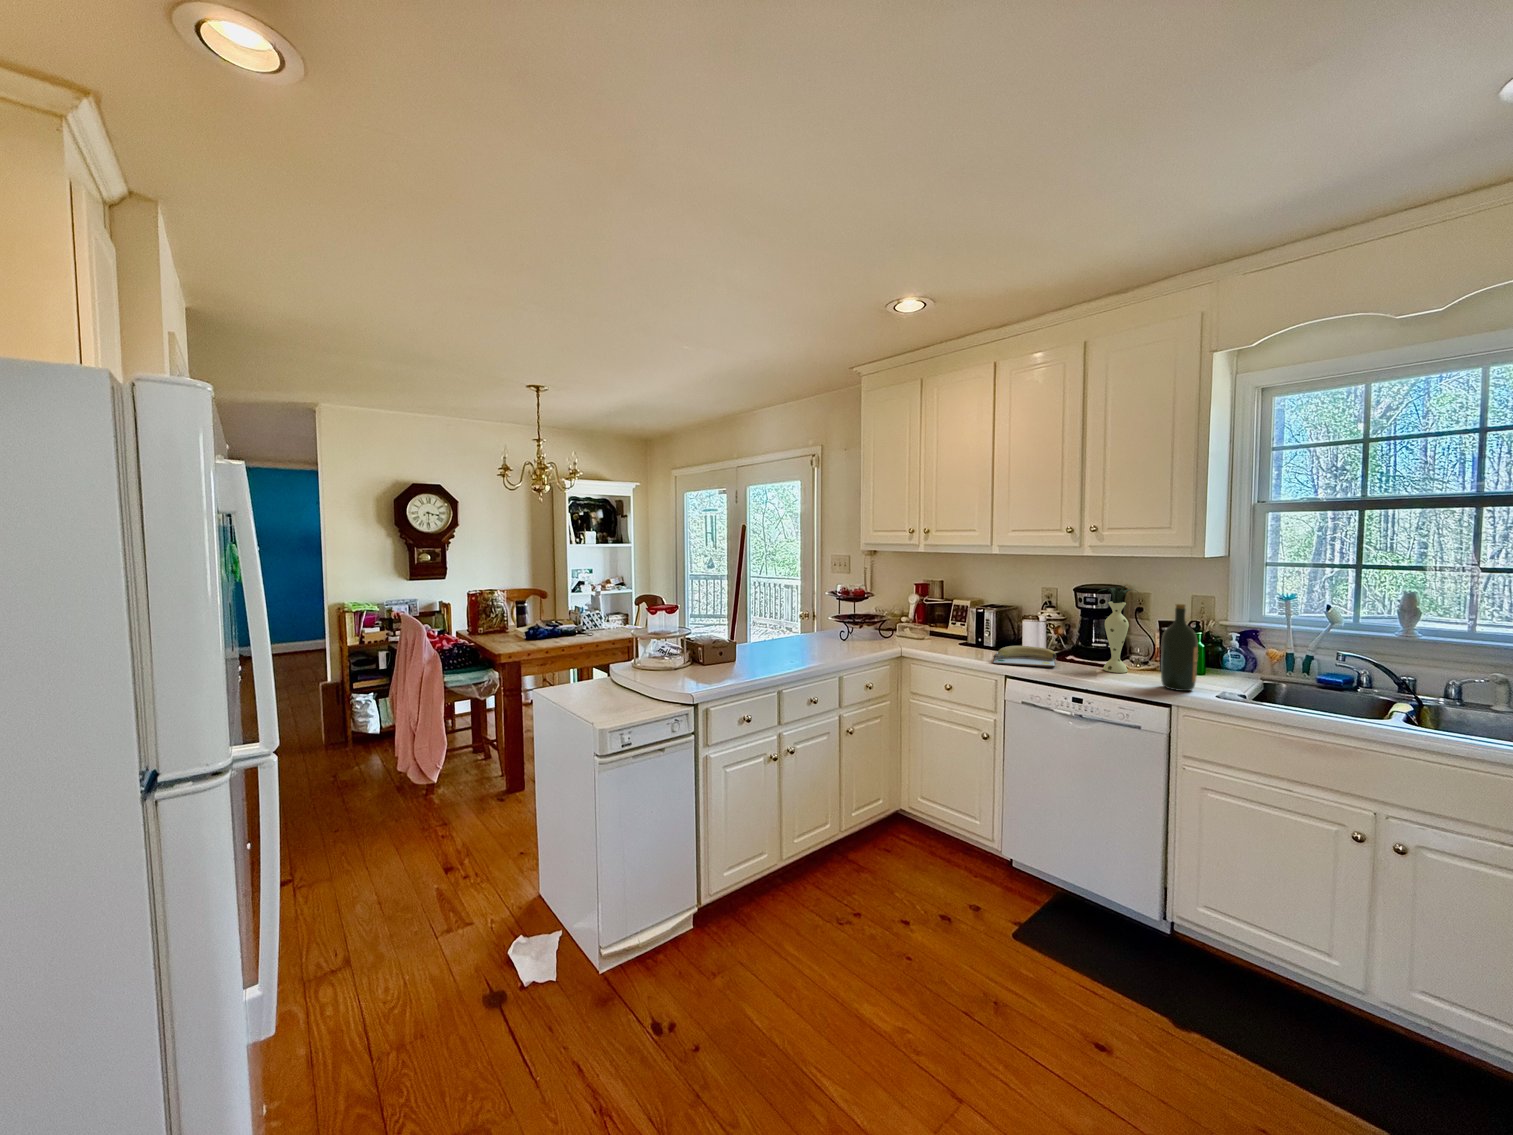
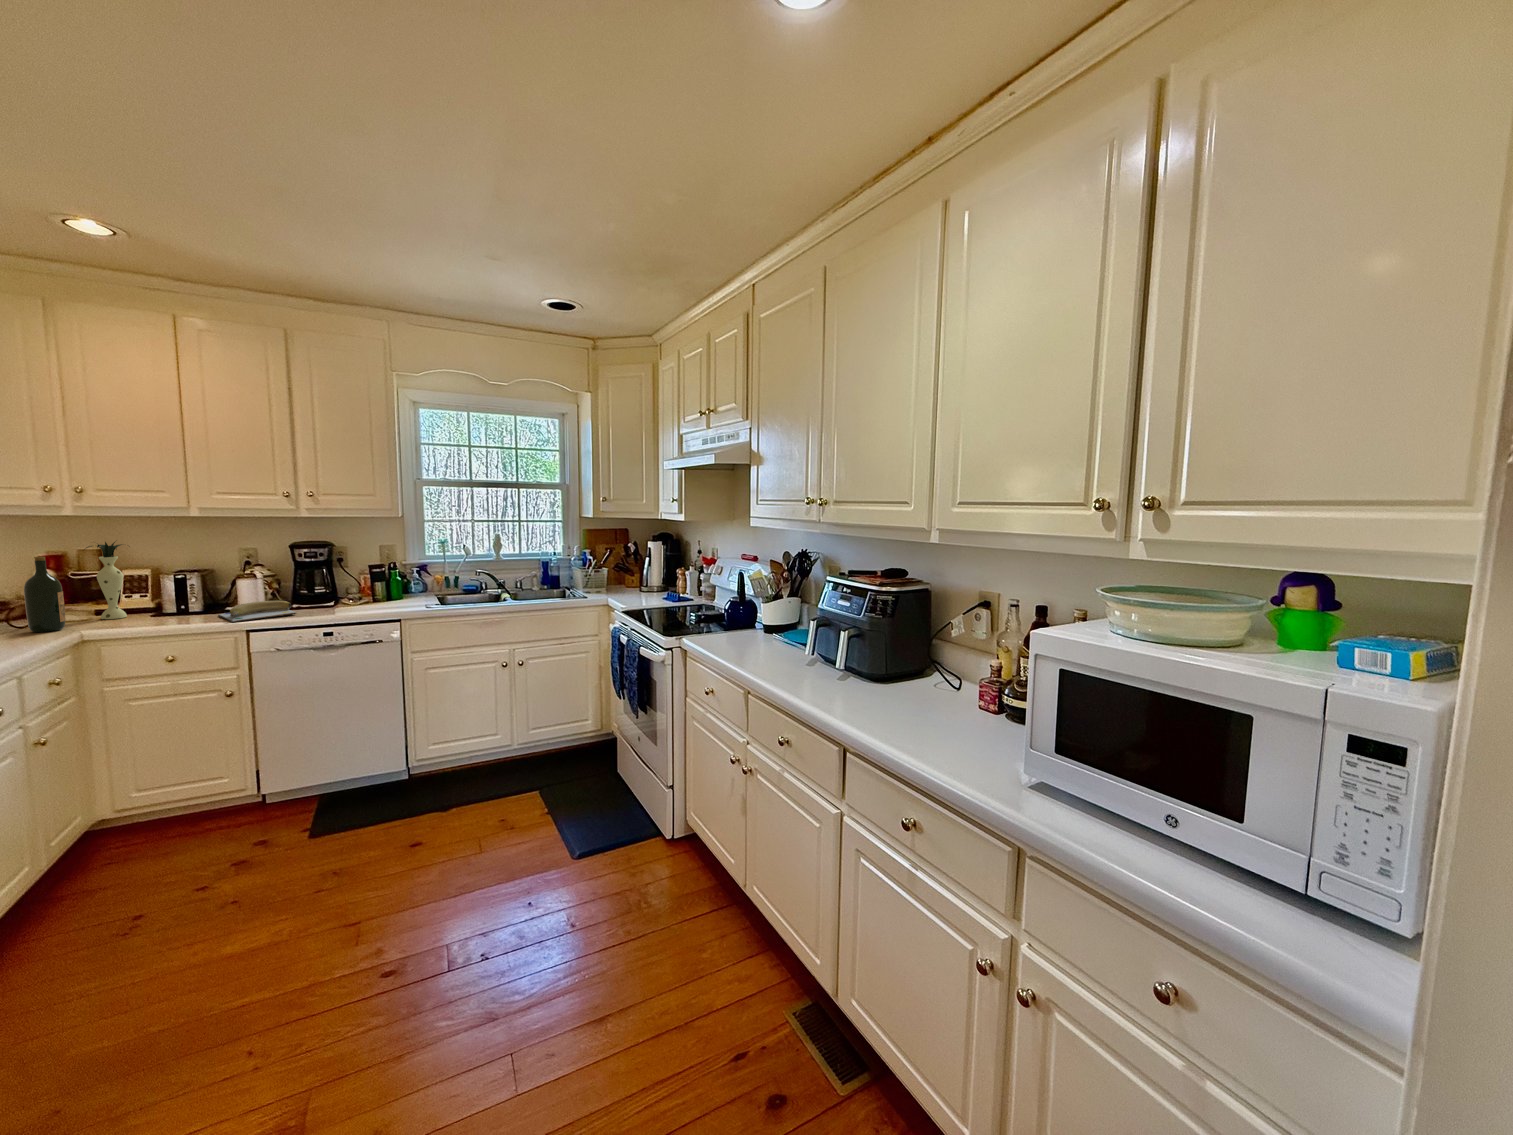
vase: present [1098,586,1131,673] -> present [87,542,127,619]
wine bottle: present [1161,604,1198,691] -> present [24,557,65,632]

